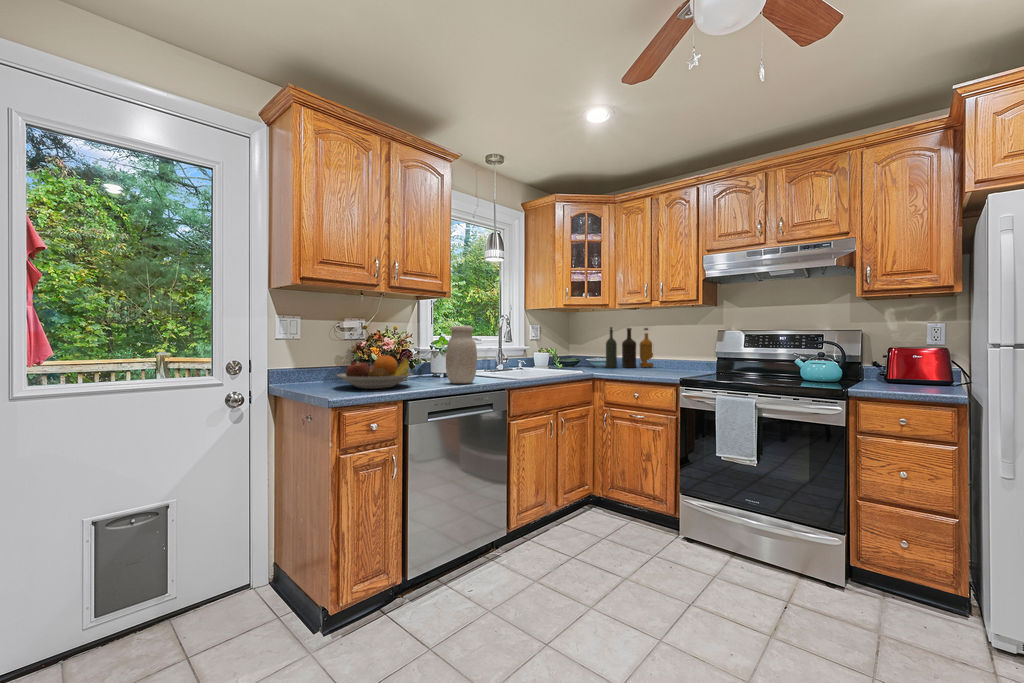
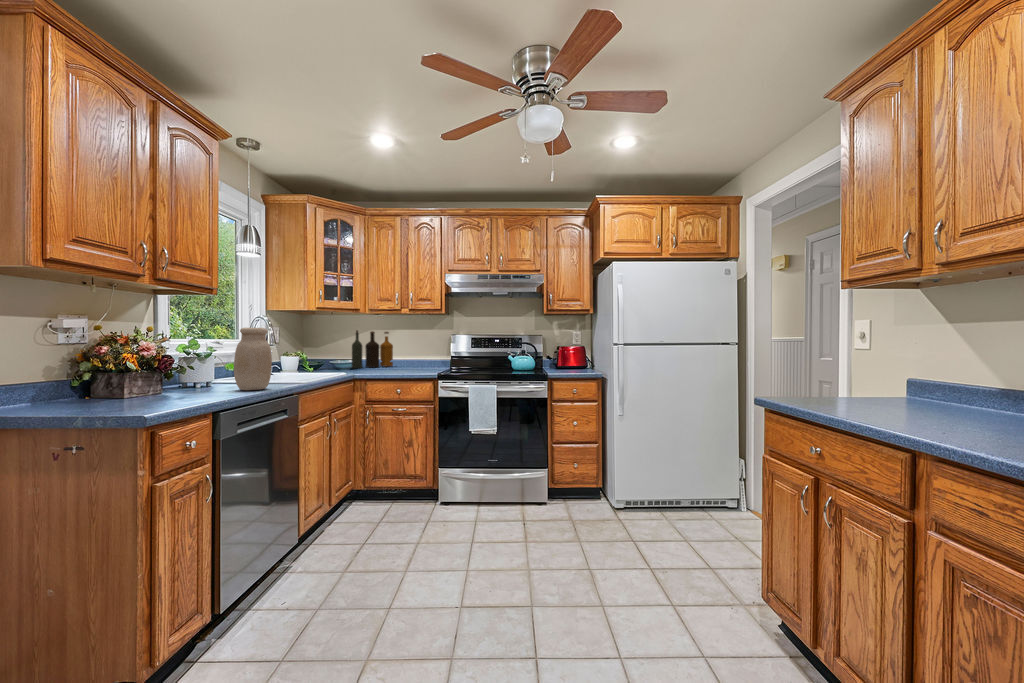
fruit bowl: present [337,355,413,389] -> none [92,362,208,403]

